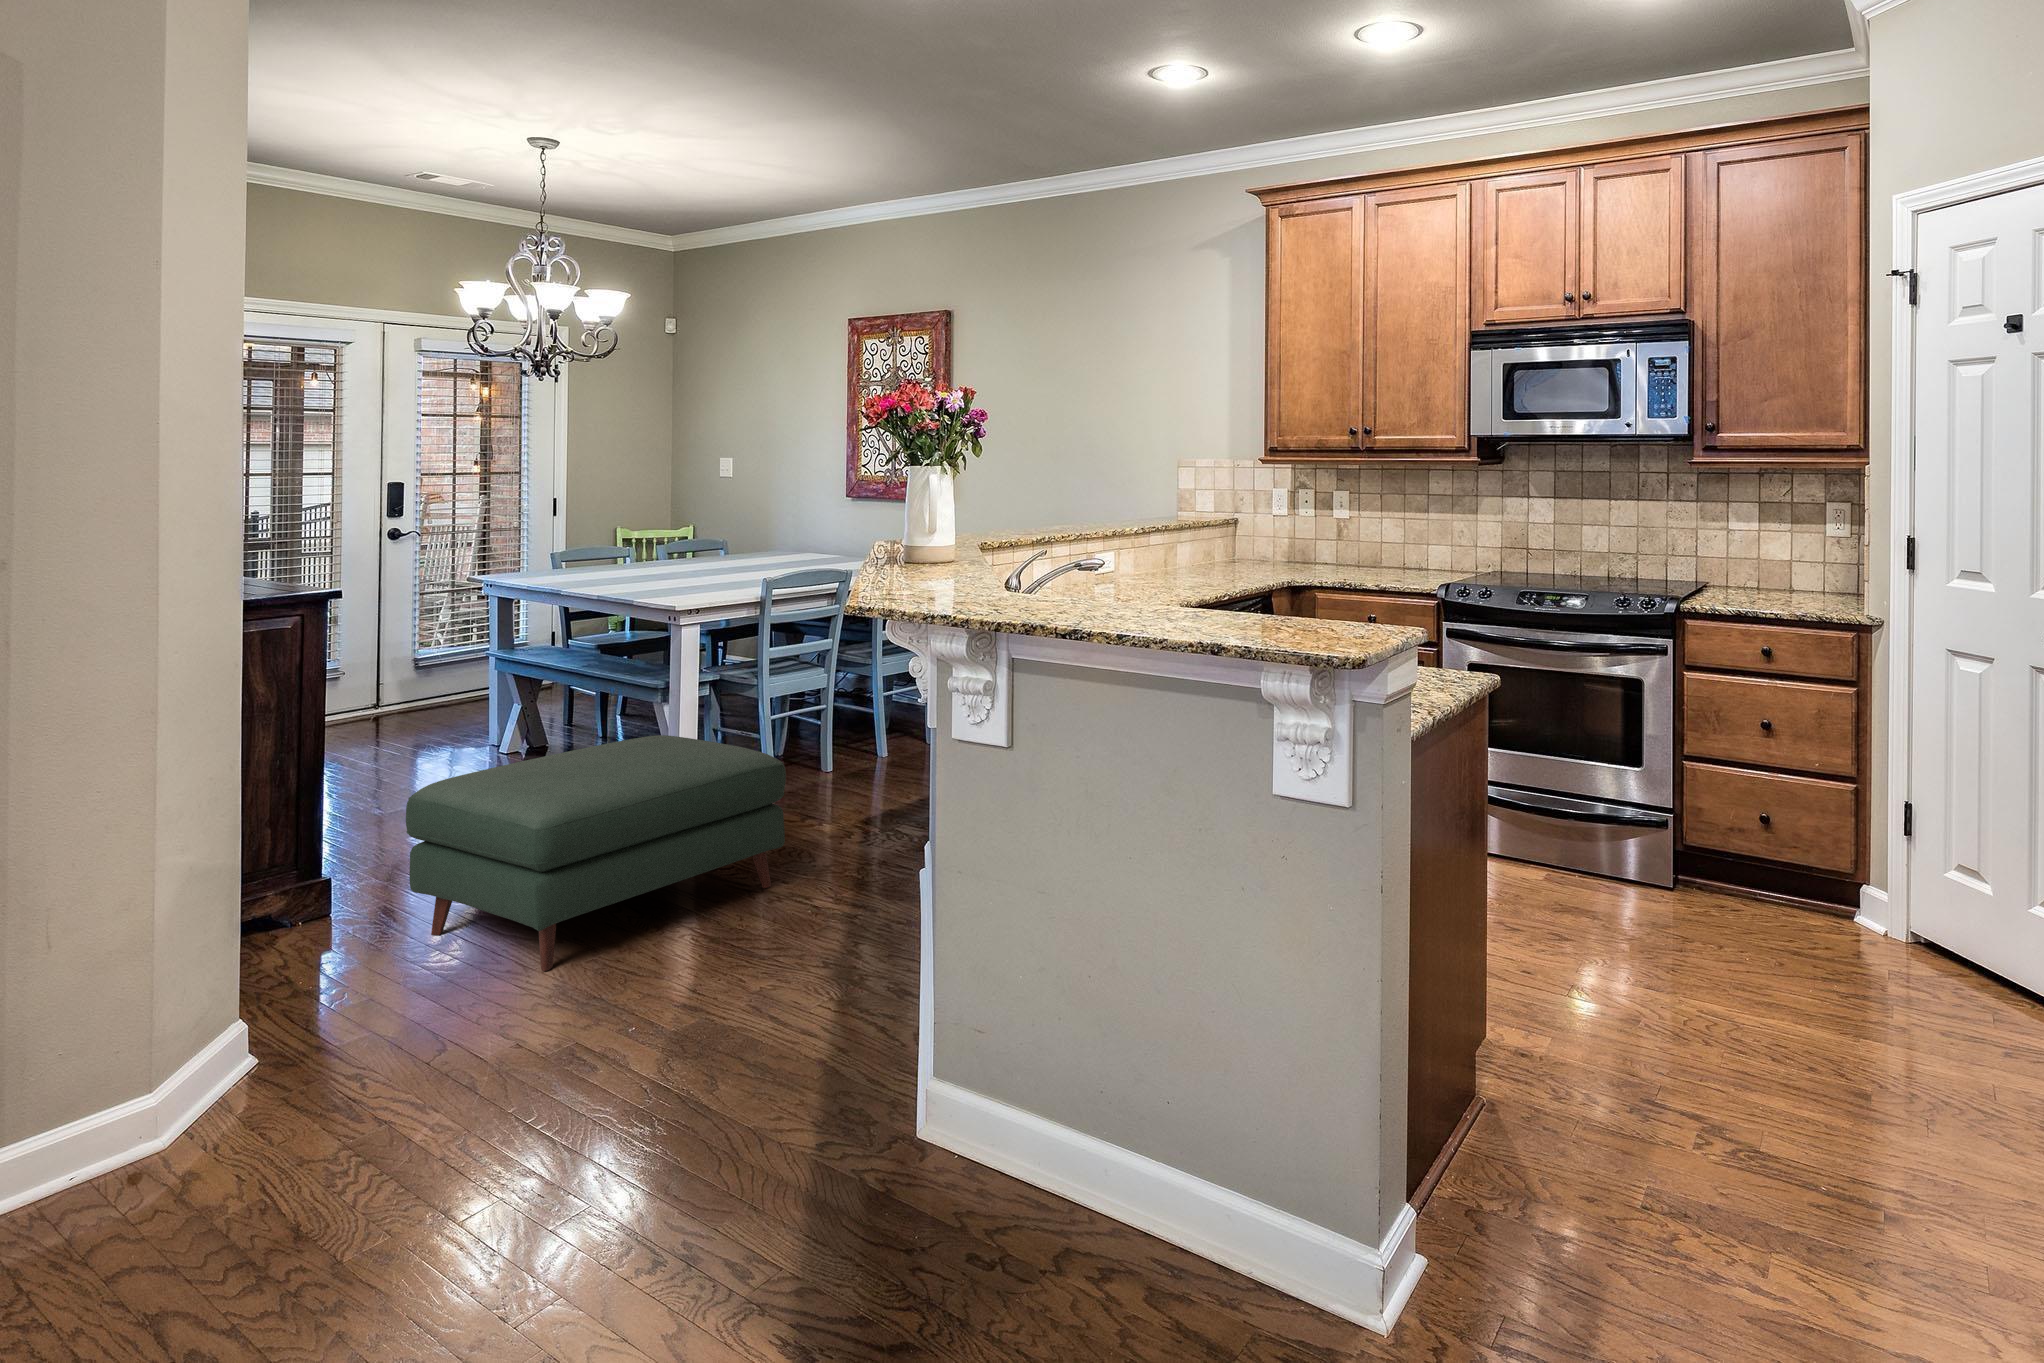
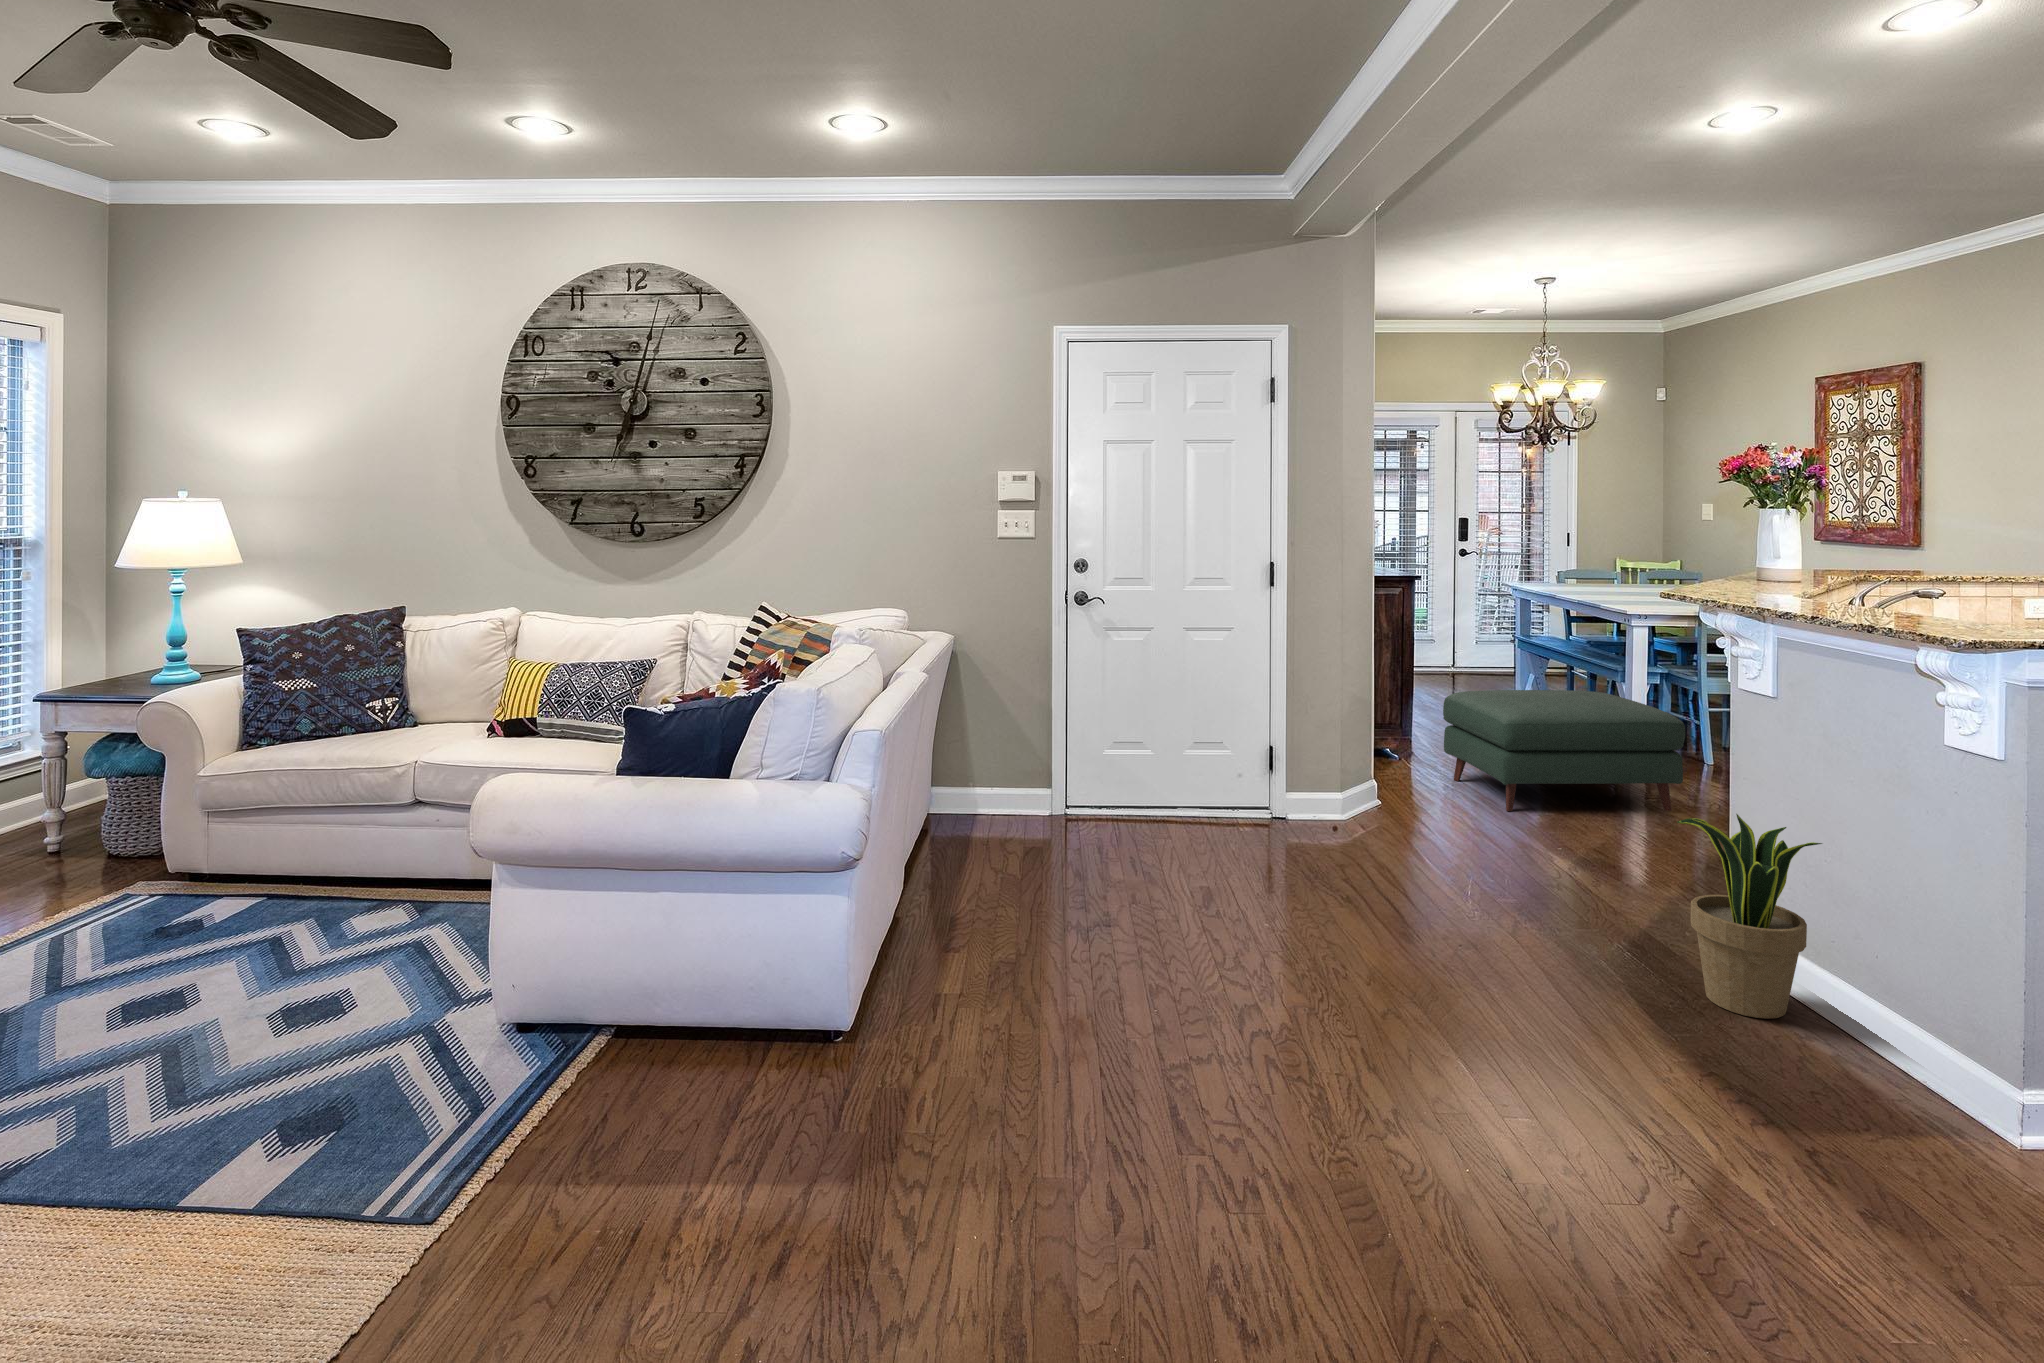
potted plant: none [918,941,1105,1256] -> present [1677,814,1822,1019]

